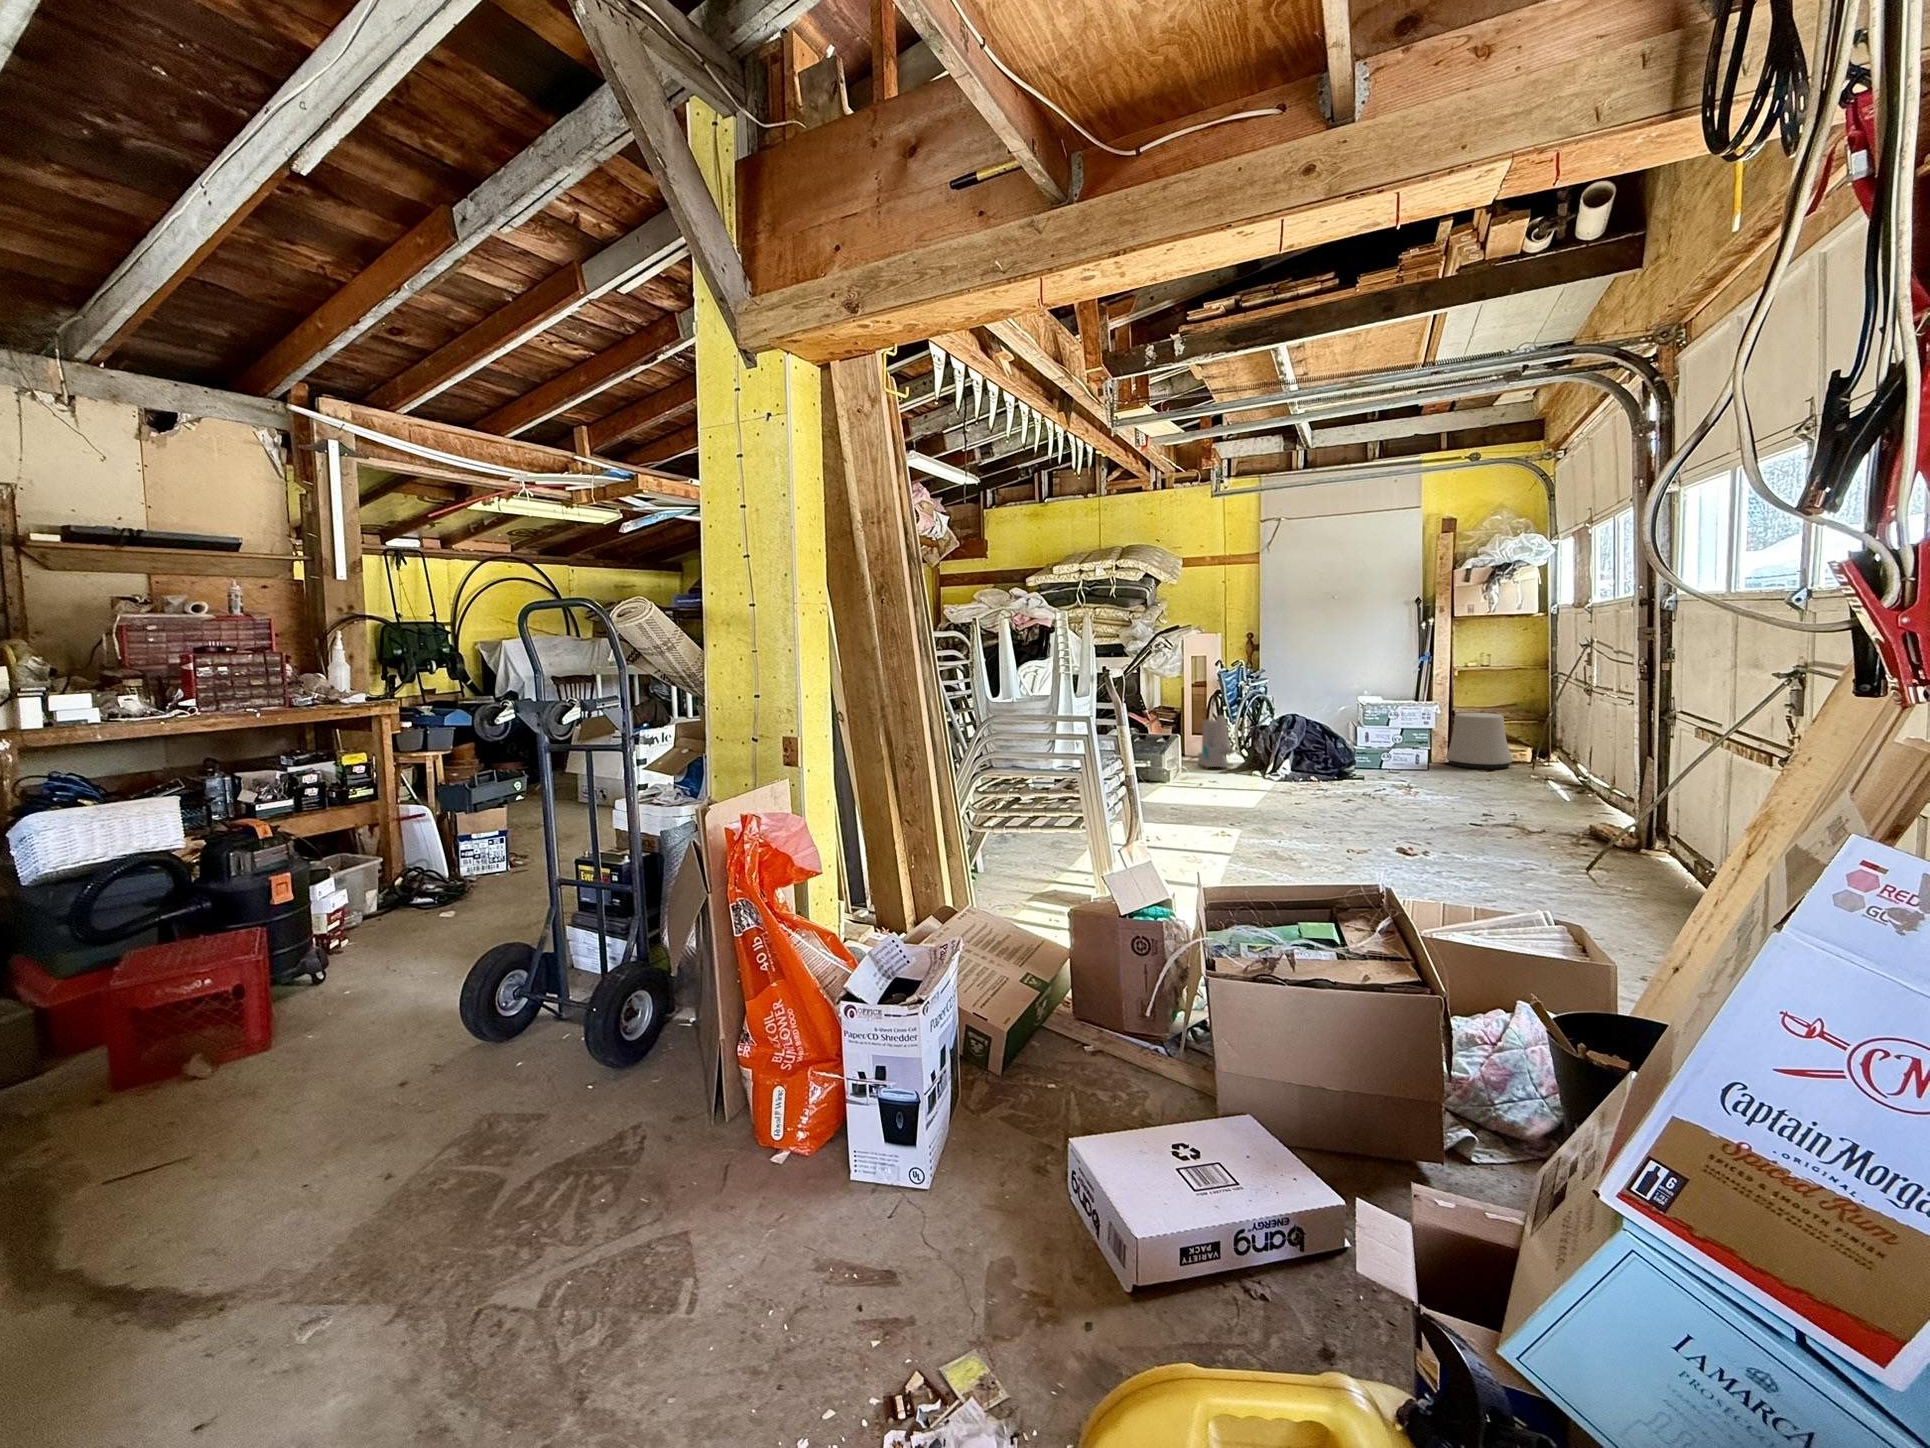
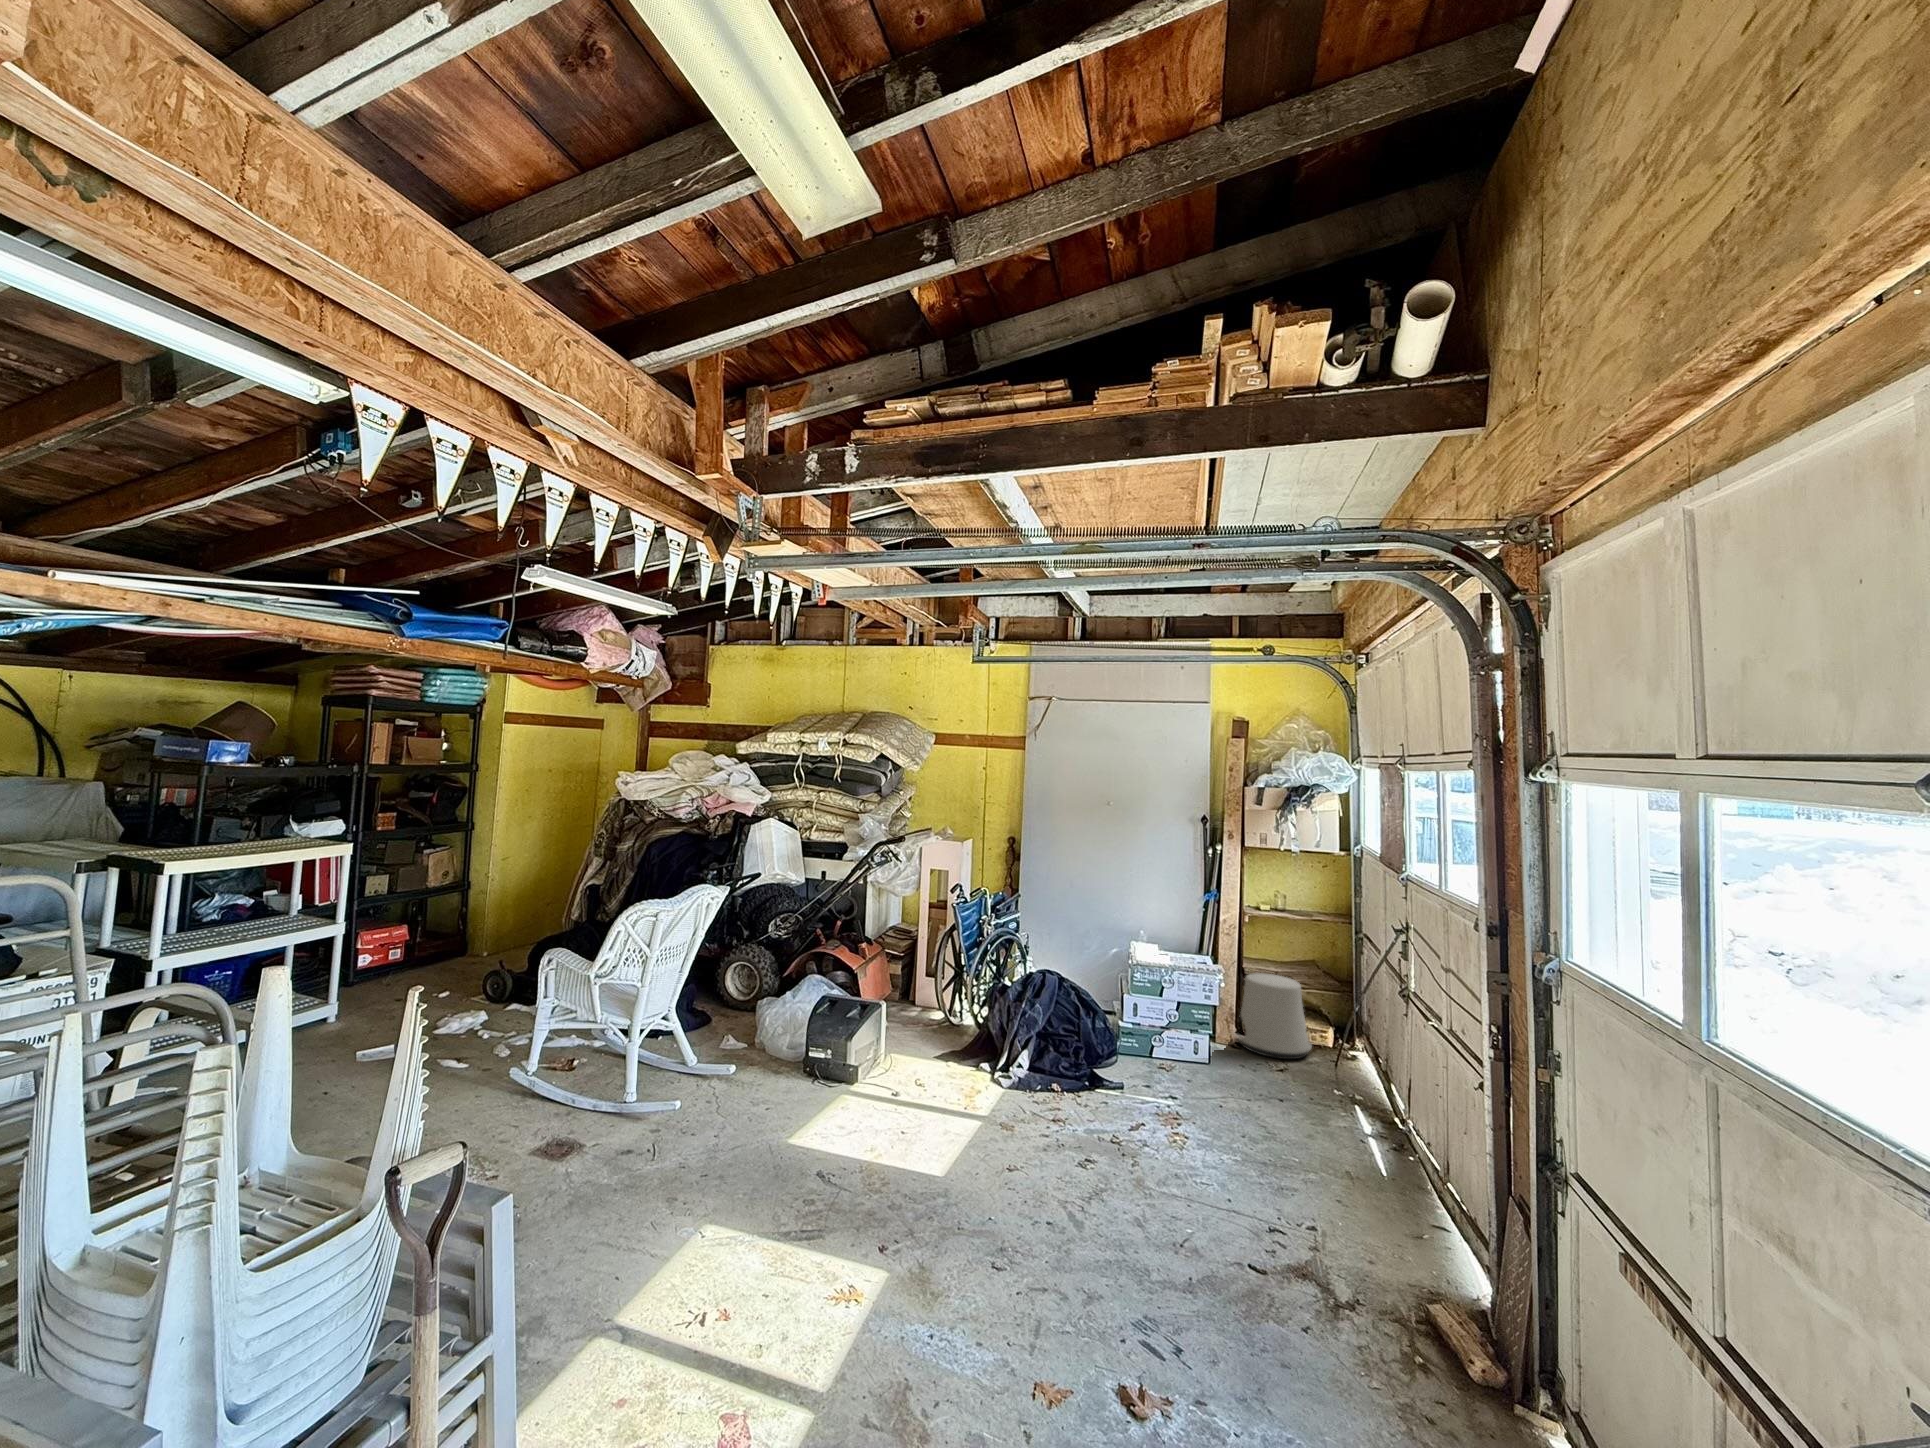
vacuum cleaner: present [1198,715,1235,768] -> none [929,961,968,1038]

